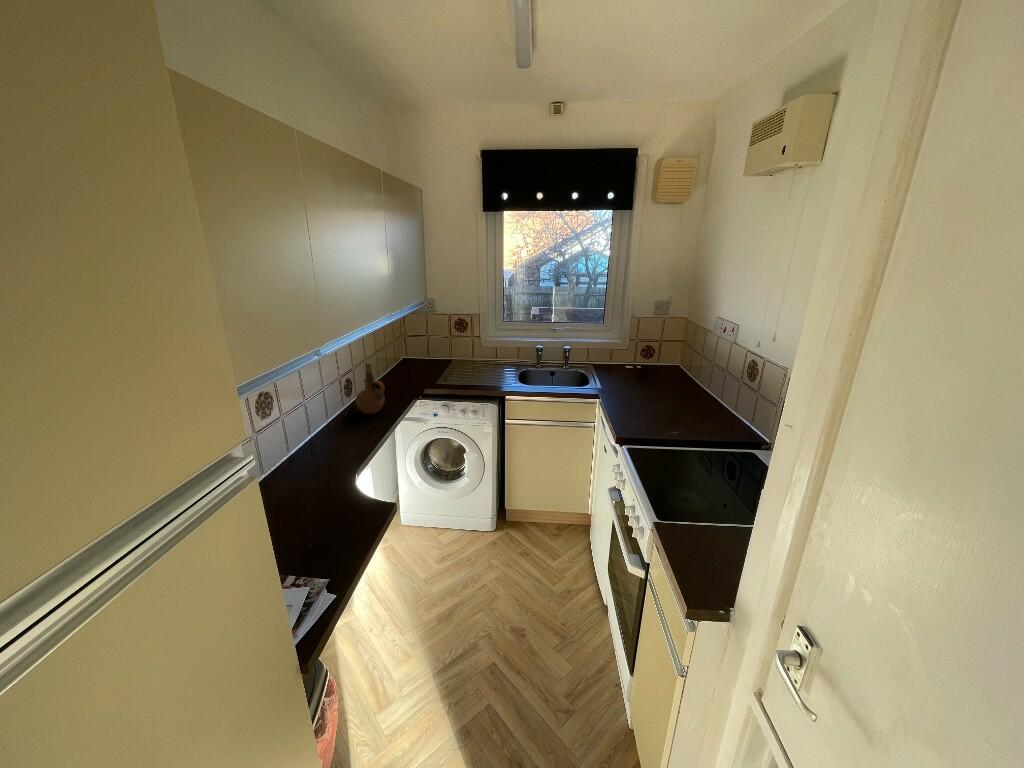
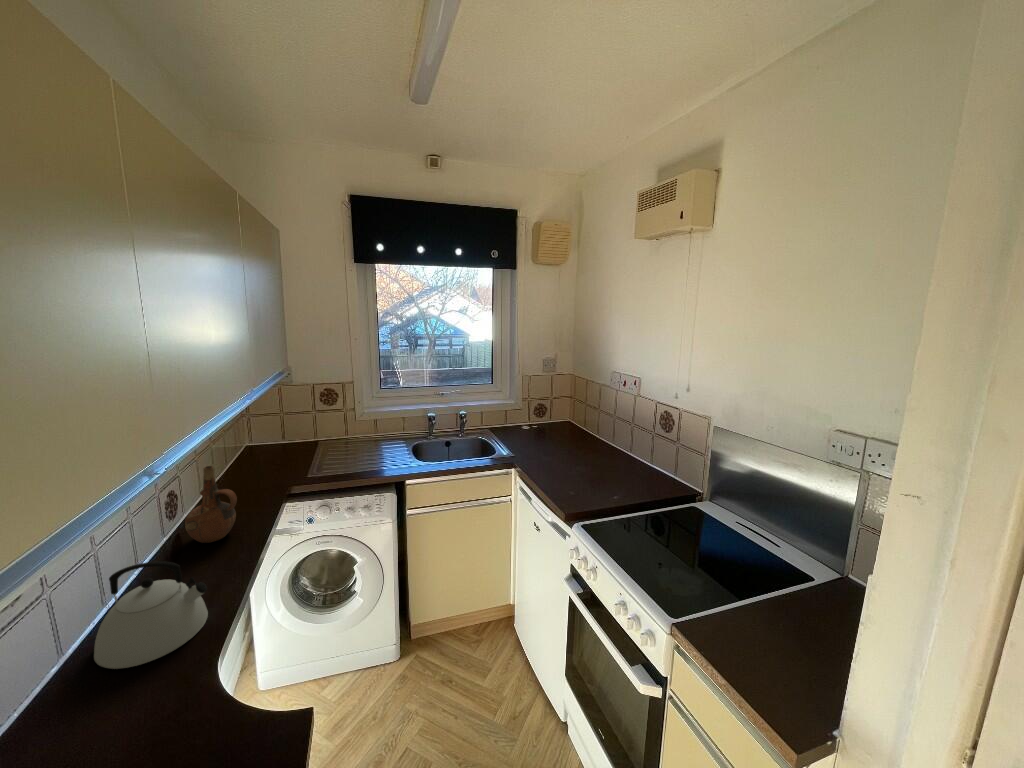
kettle: none [304,412,359,467] -> present [94,561,208,669]

